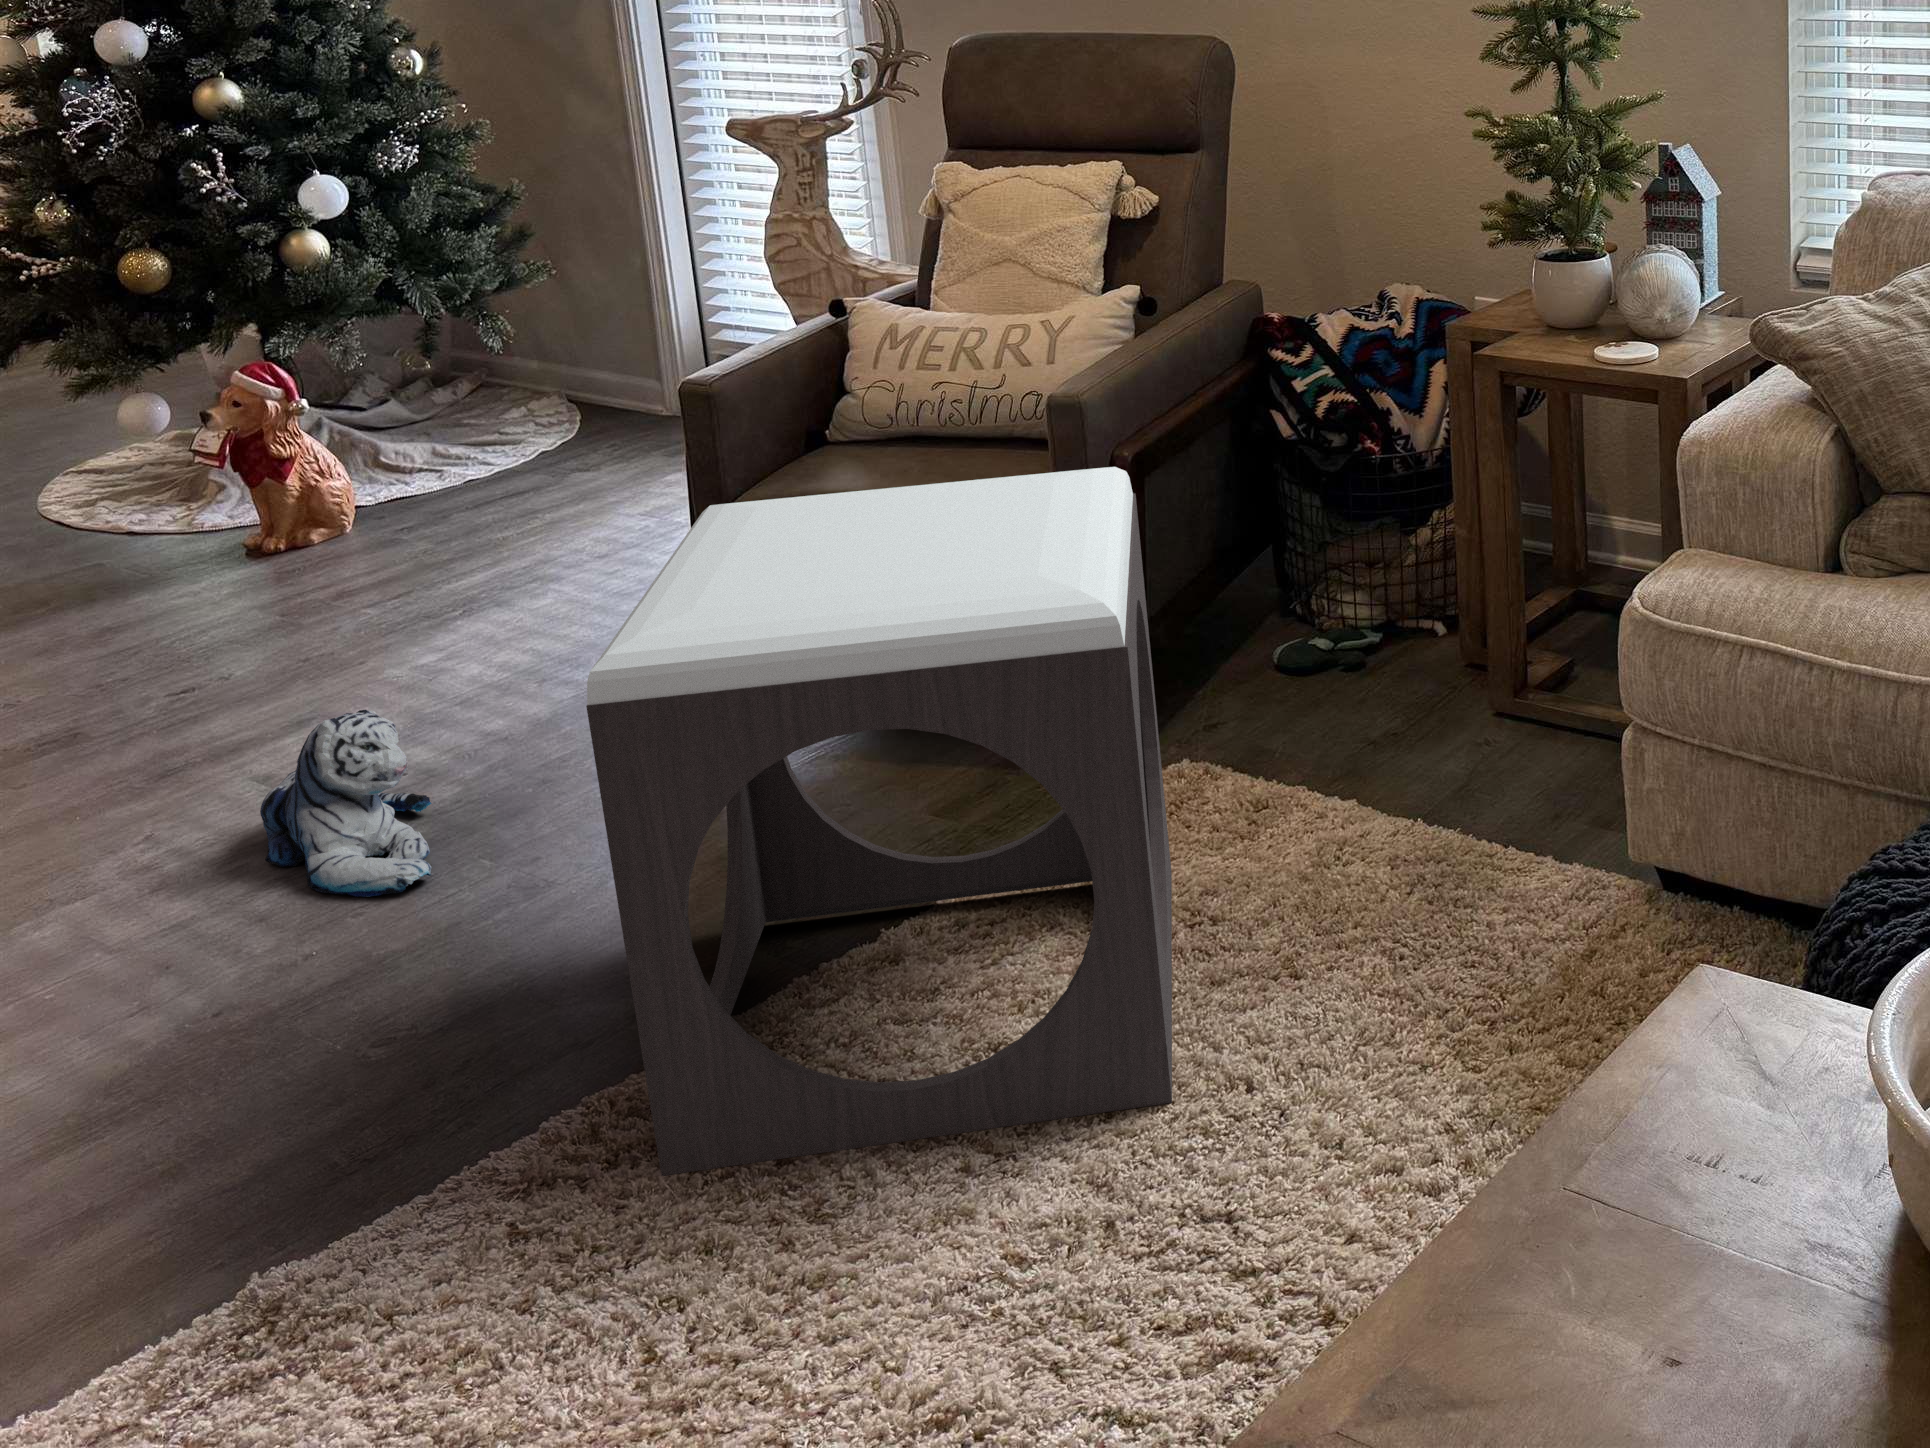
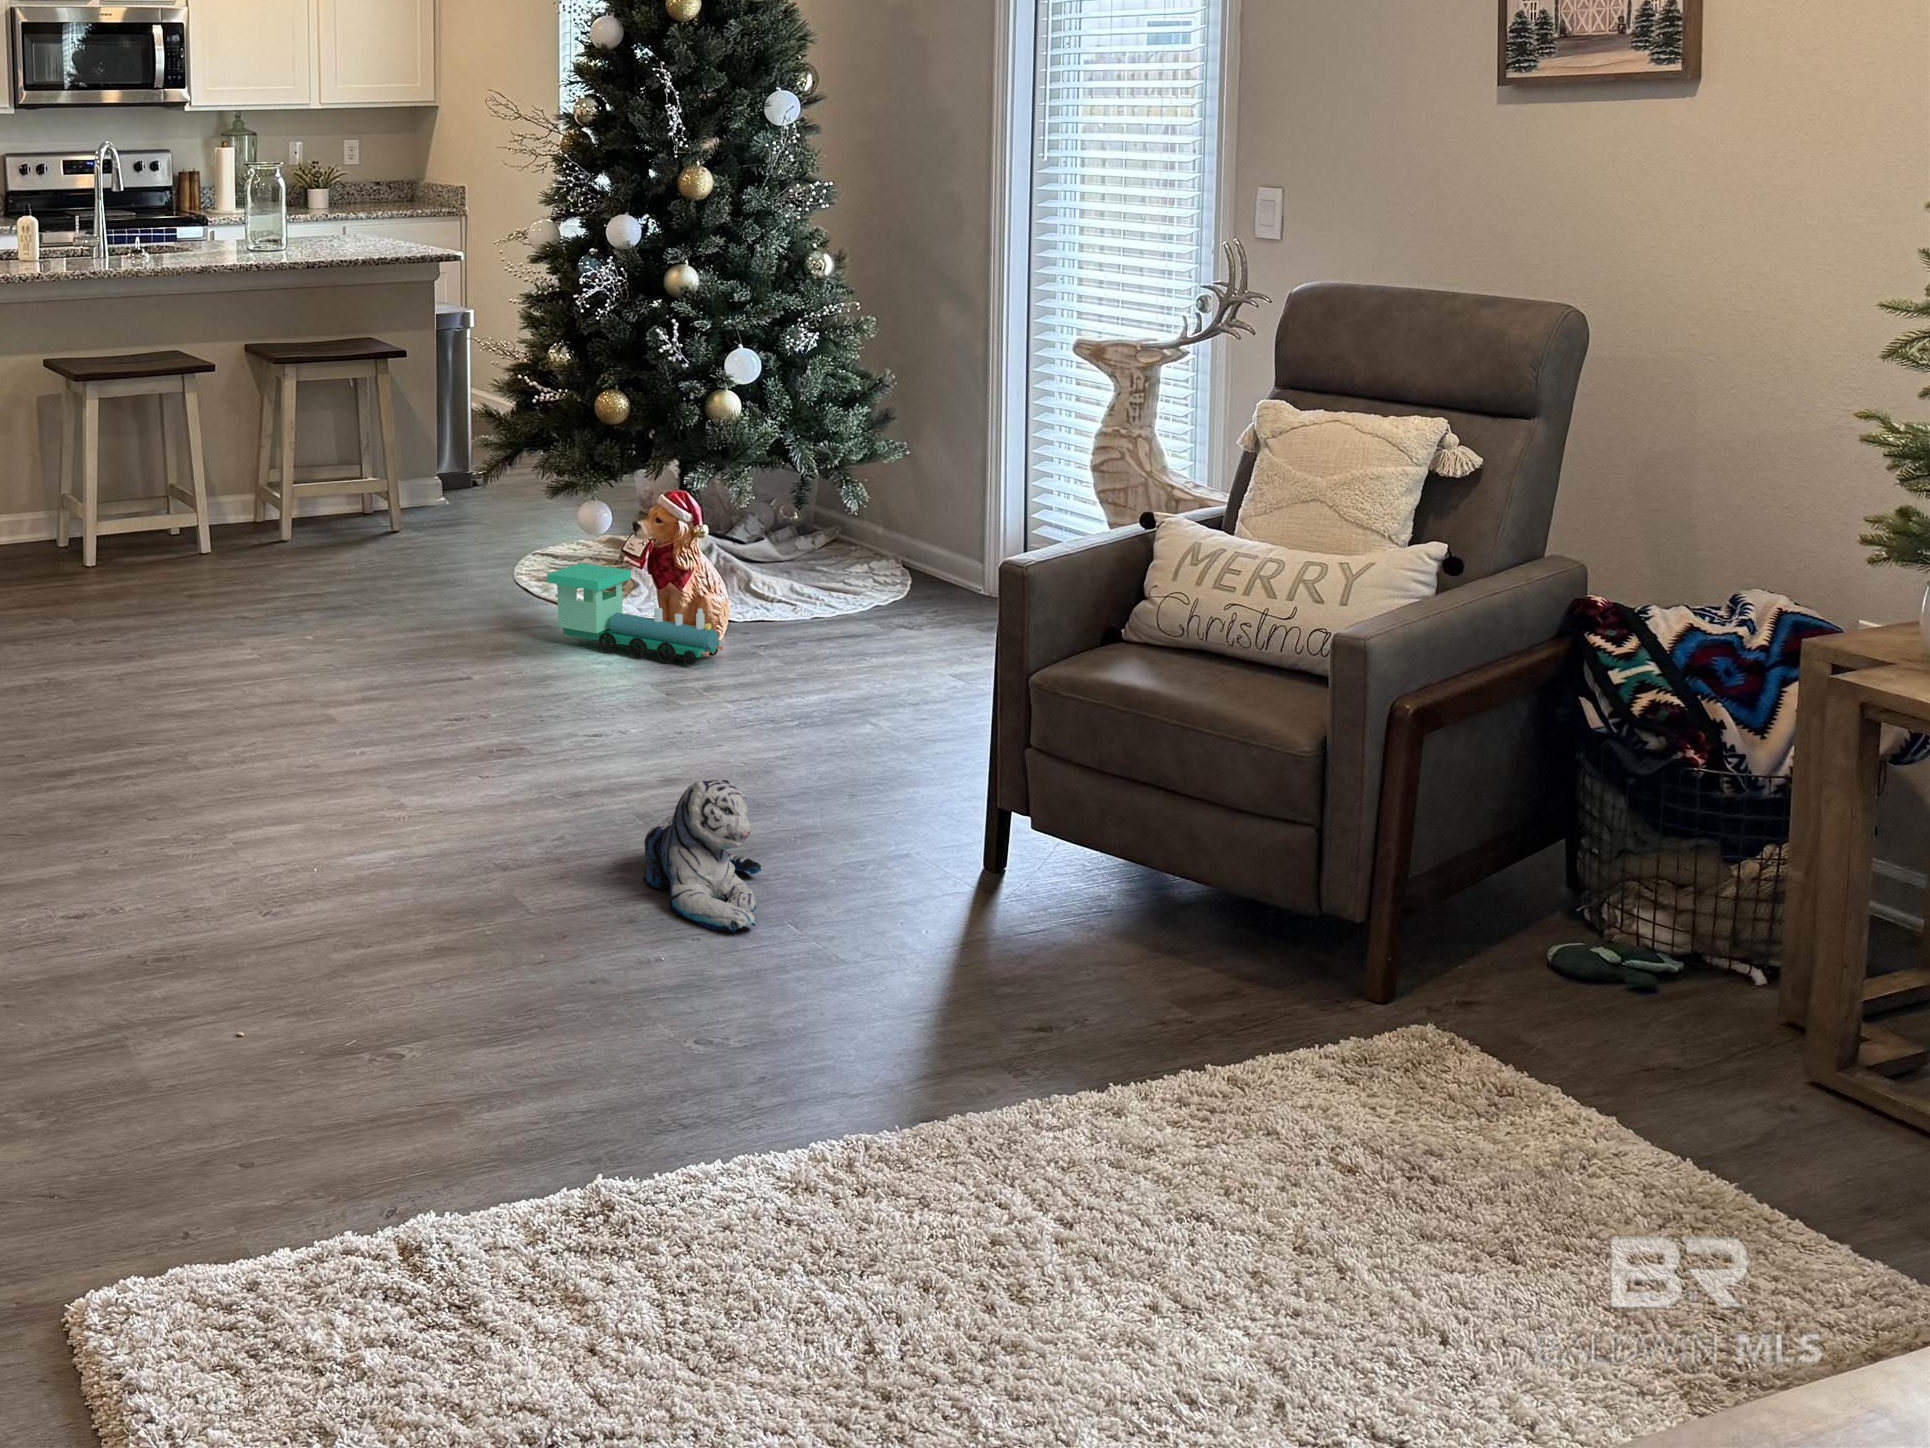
footstool: present [586,467,1172,1176] -> none [897,671,1405,1328]
toy train: none [75,470,349,579] -> present [547,563,723,665]

